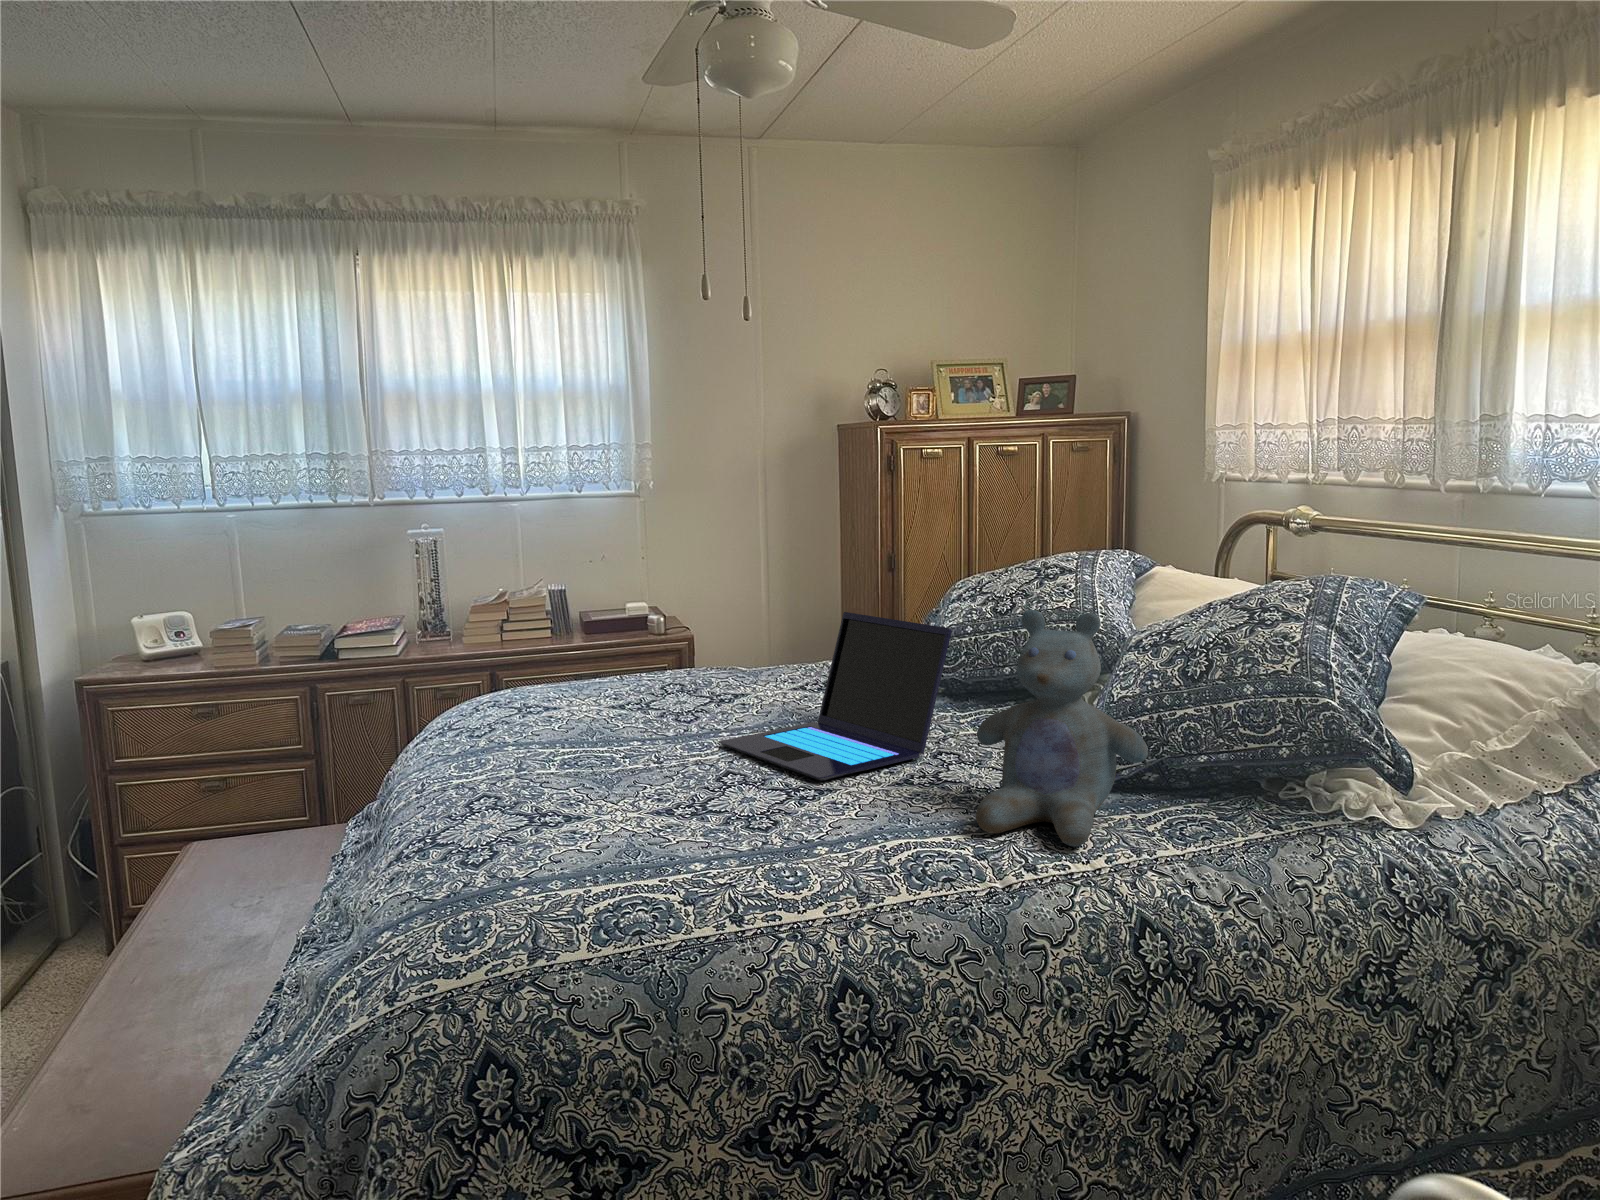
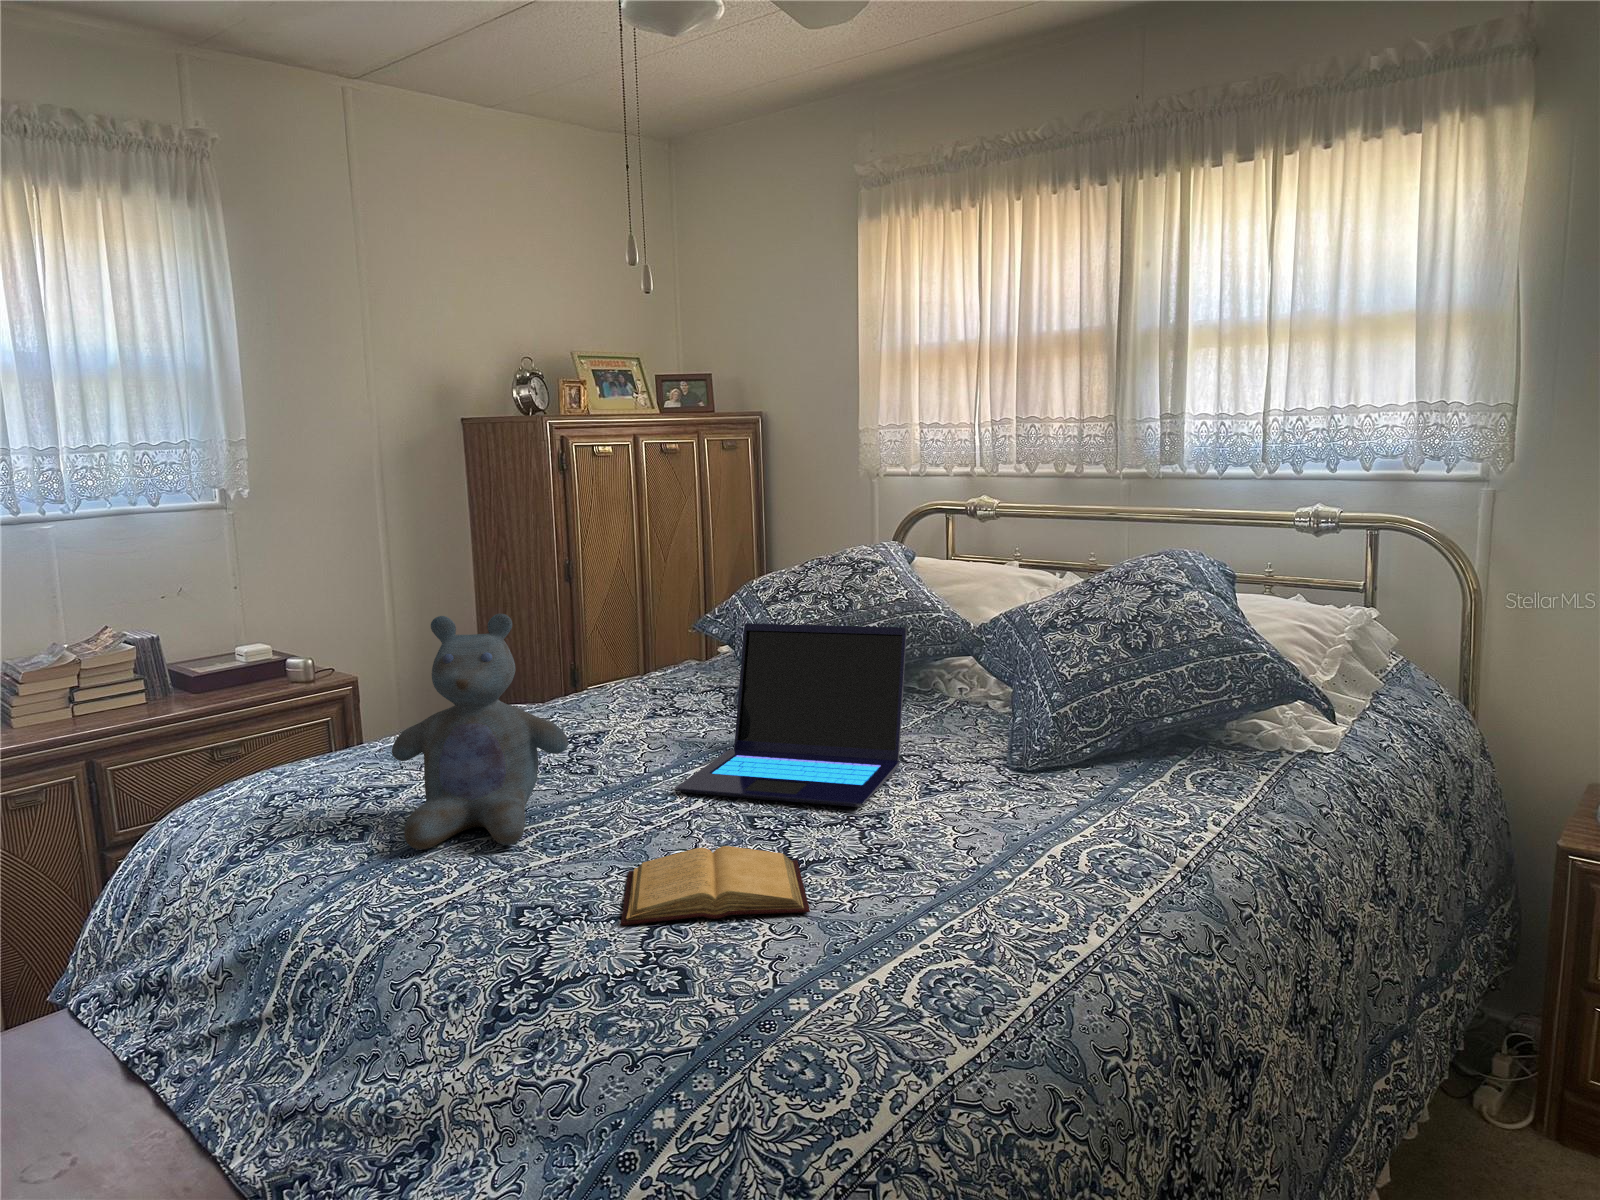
stuffed bear: present [976,610,1148,847] -> present [392,614,568,850]
book: none [524,781,704,841] -> present [621,846,810,925]

